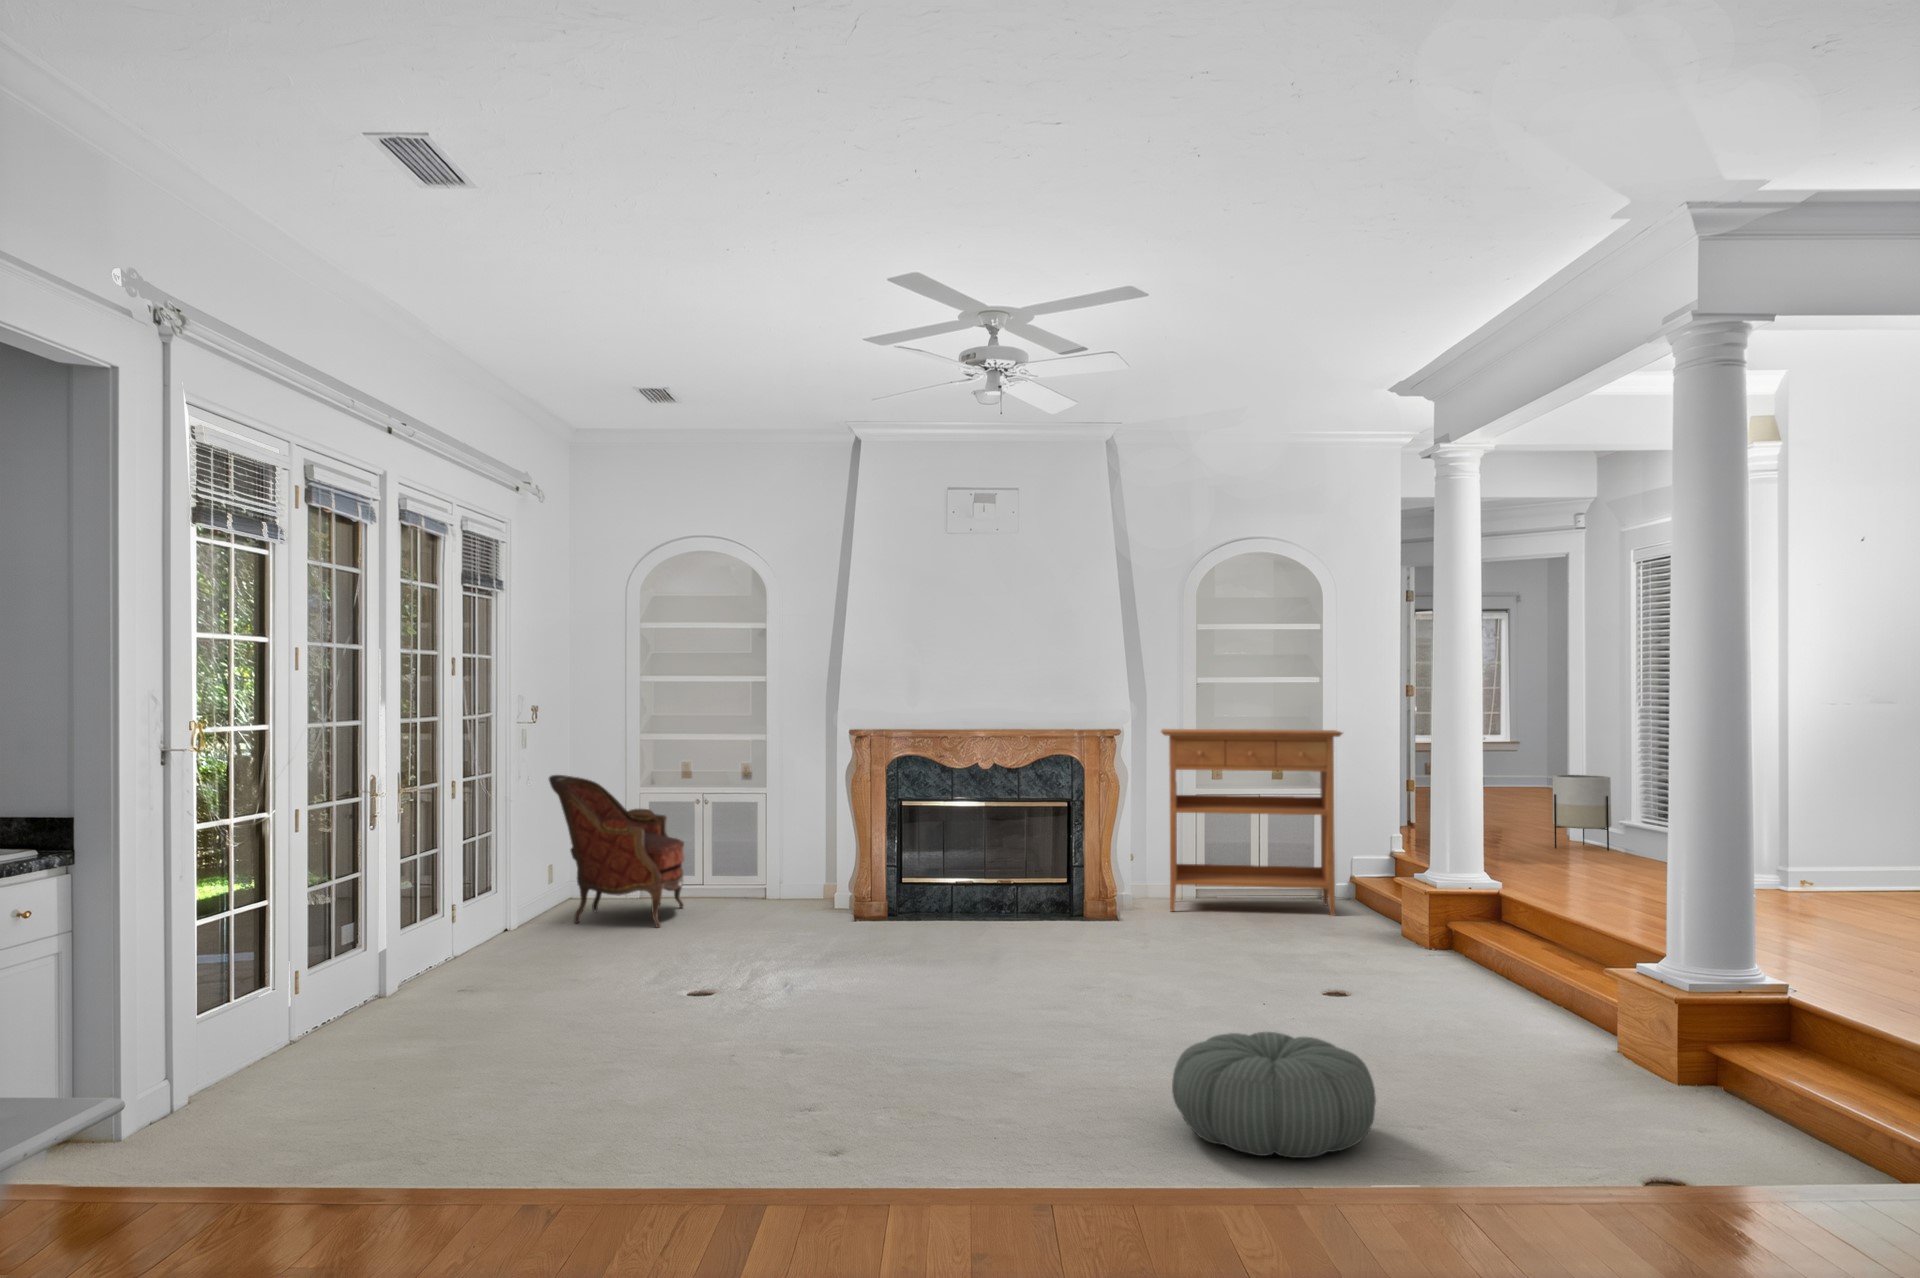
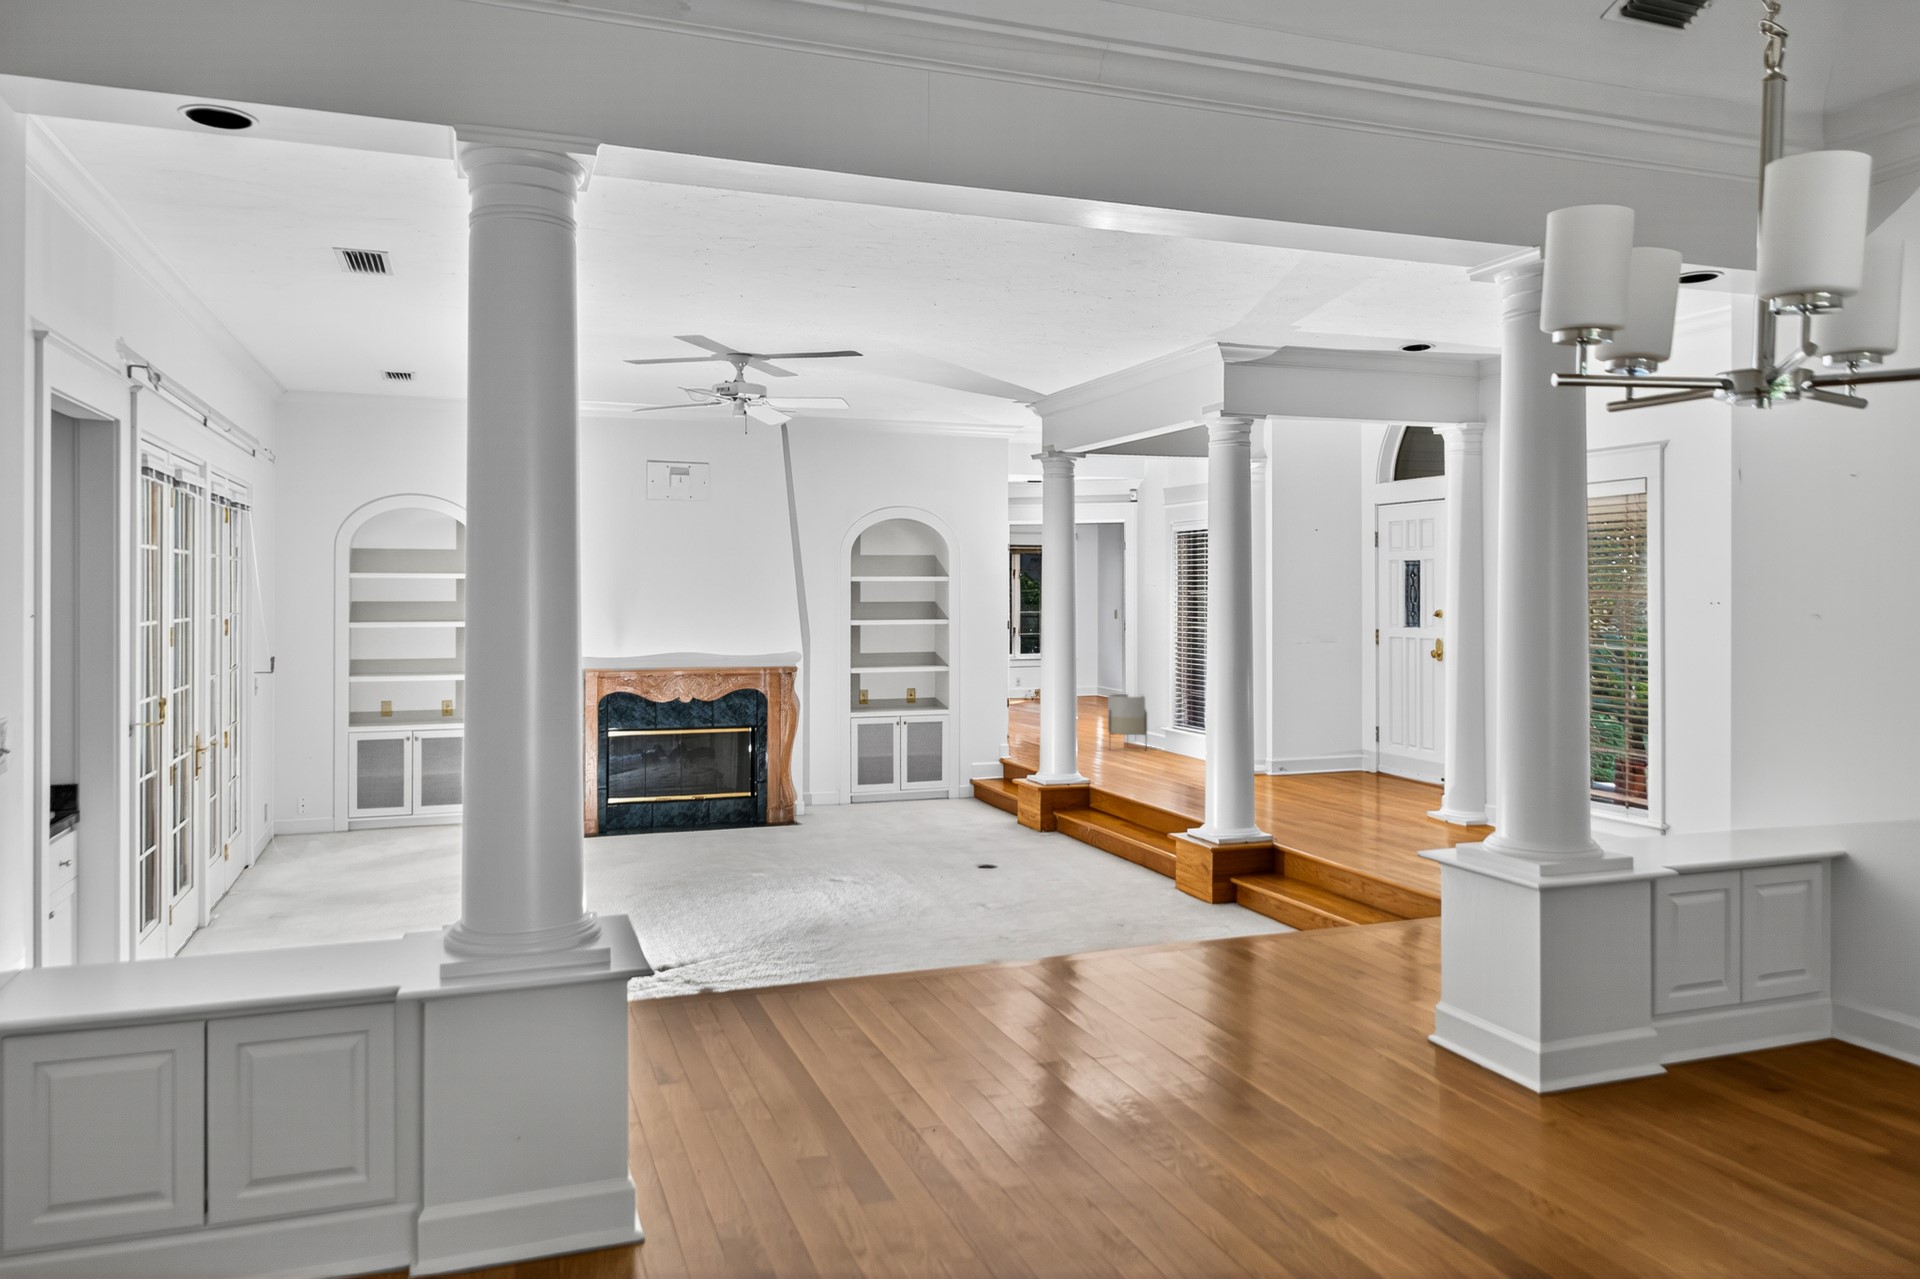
console table: present [1161,729,1342,916] -> none [824,665,971,814]
armchair: present [549,775,684,927] -> none [269,719,406,857]
pouf: present [1172,1032,1376,1158] -> none [932,895,1070,977]

